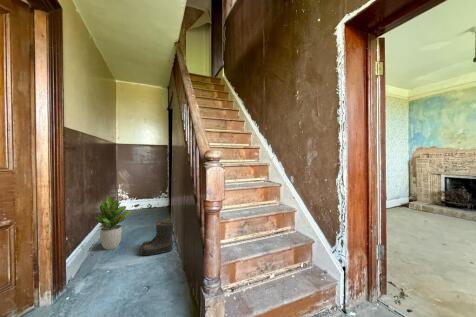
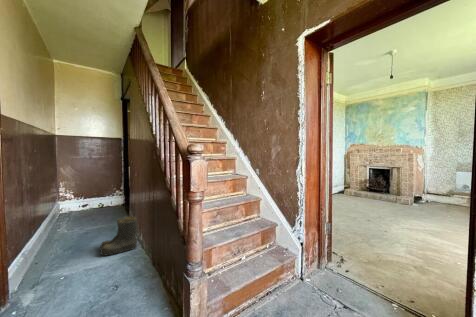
potted plant: present [95,196,131,250] -> none [39,195,86,254]

